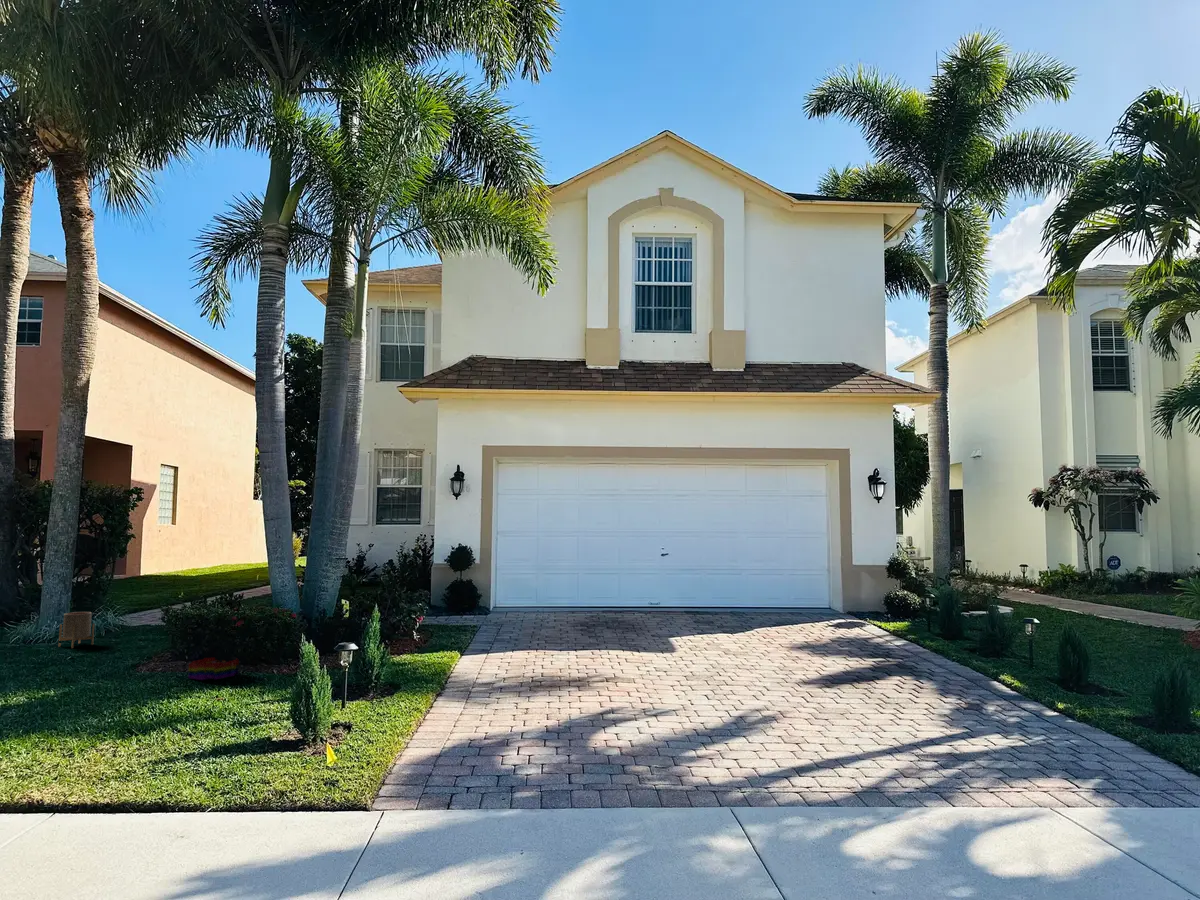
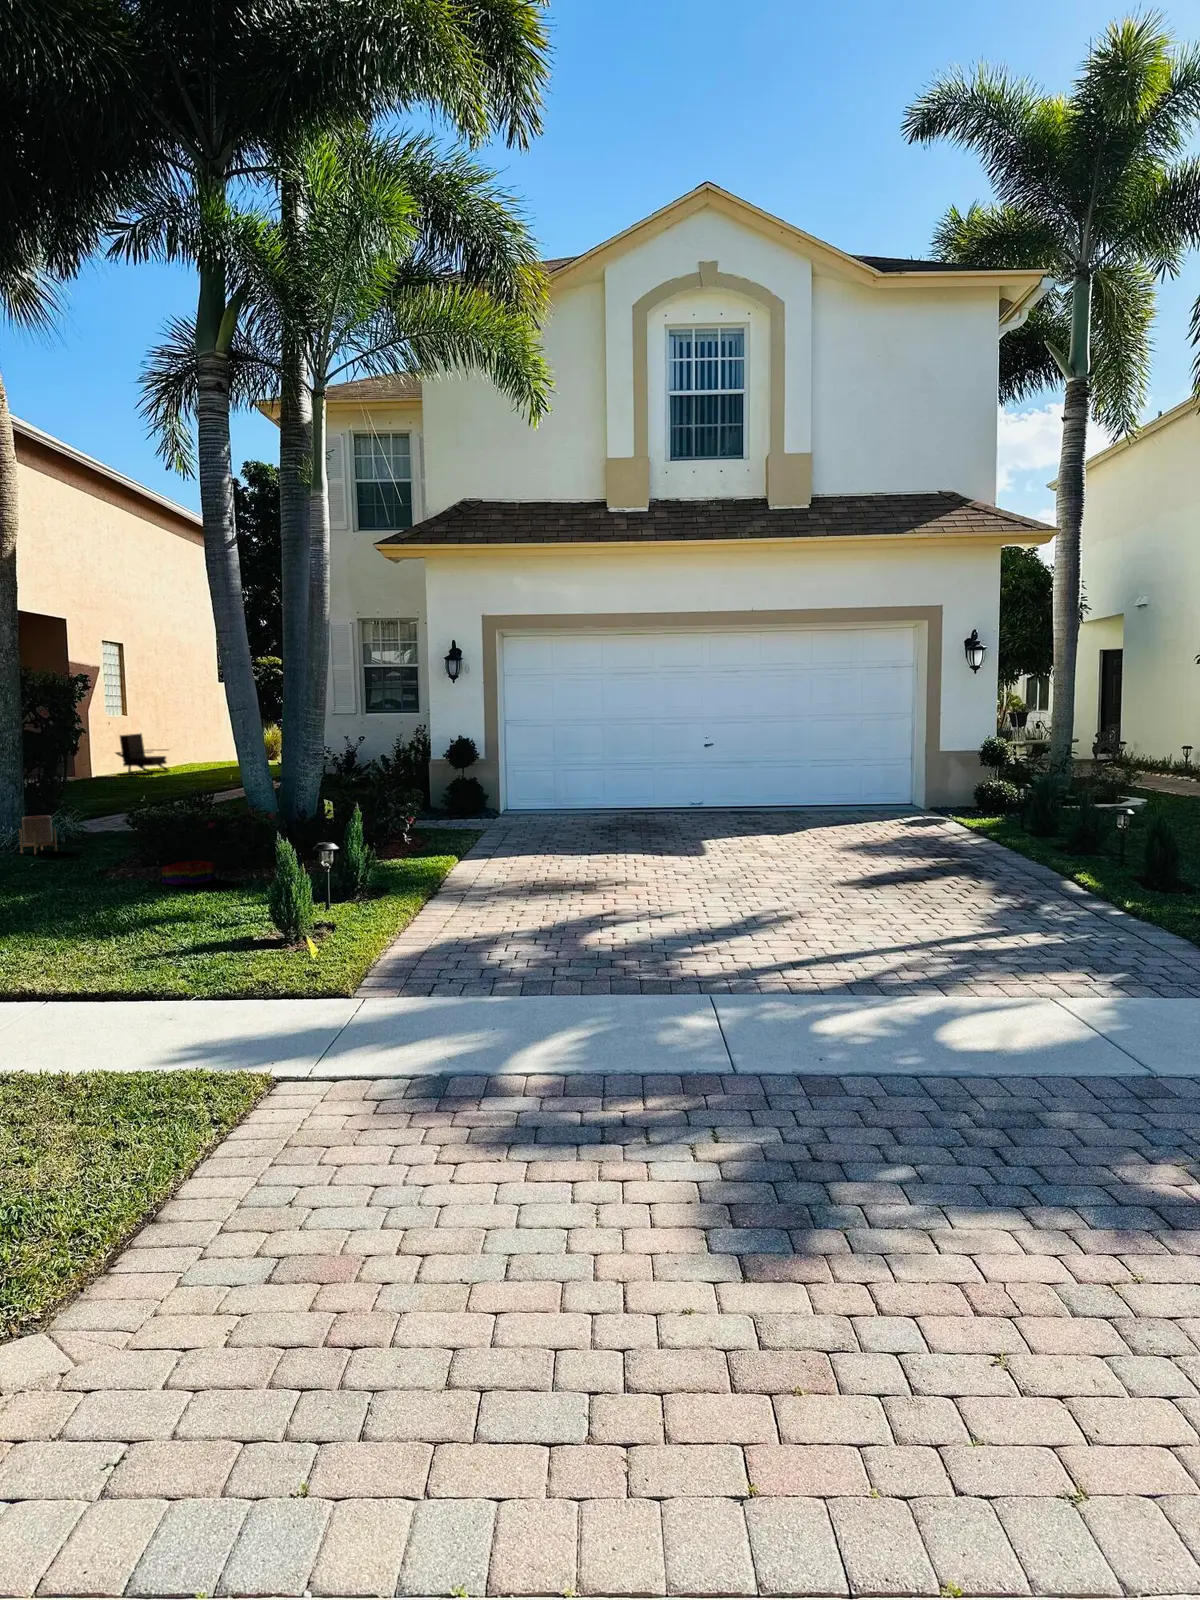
lounge chair: none [159,539,206,574] -> present [116,734,169,775]

